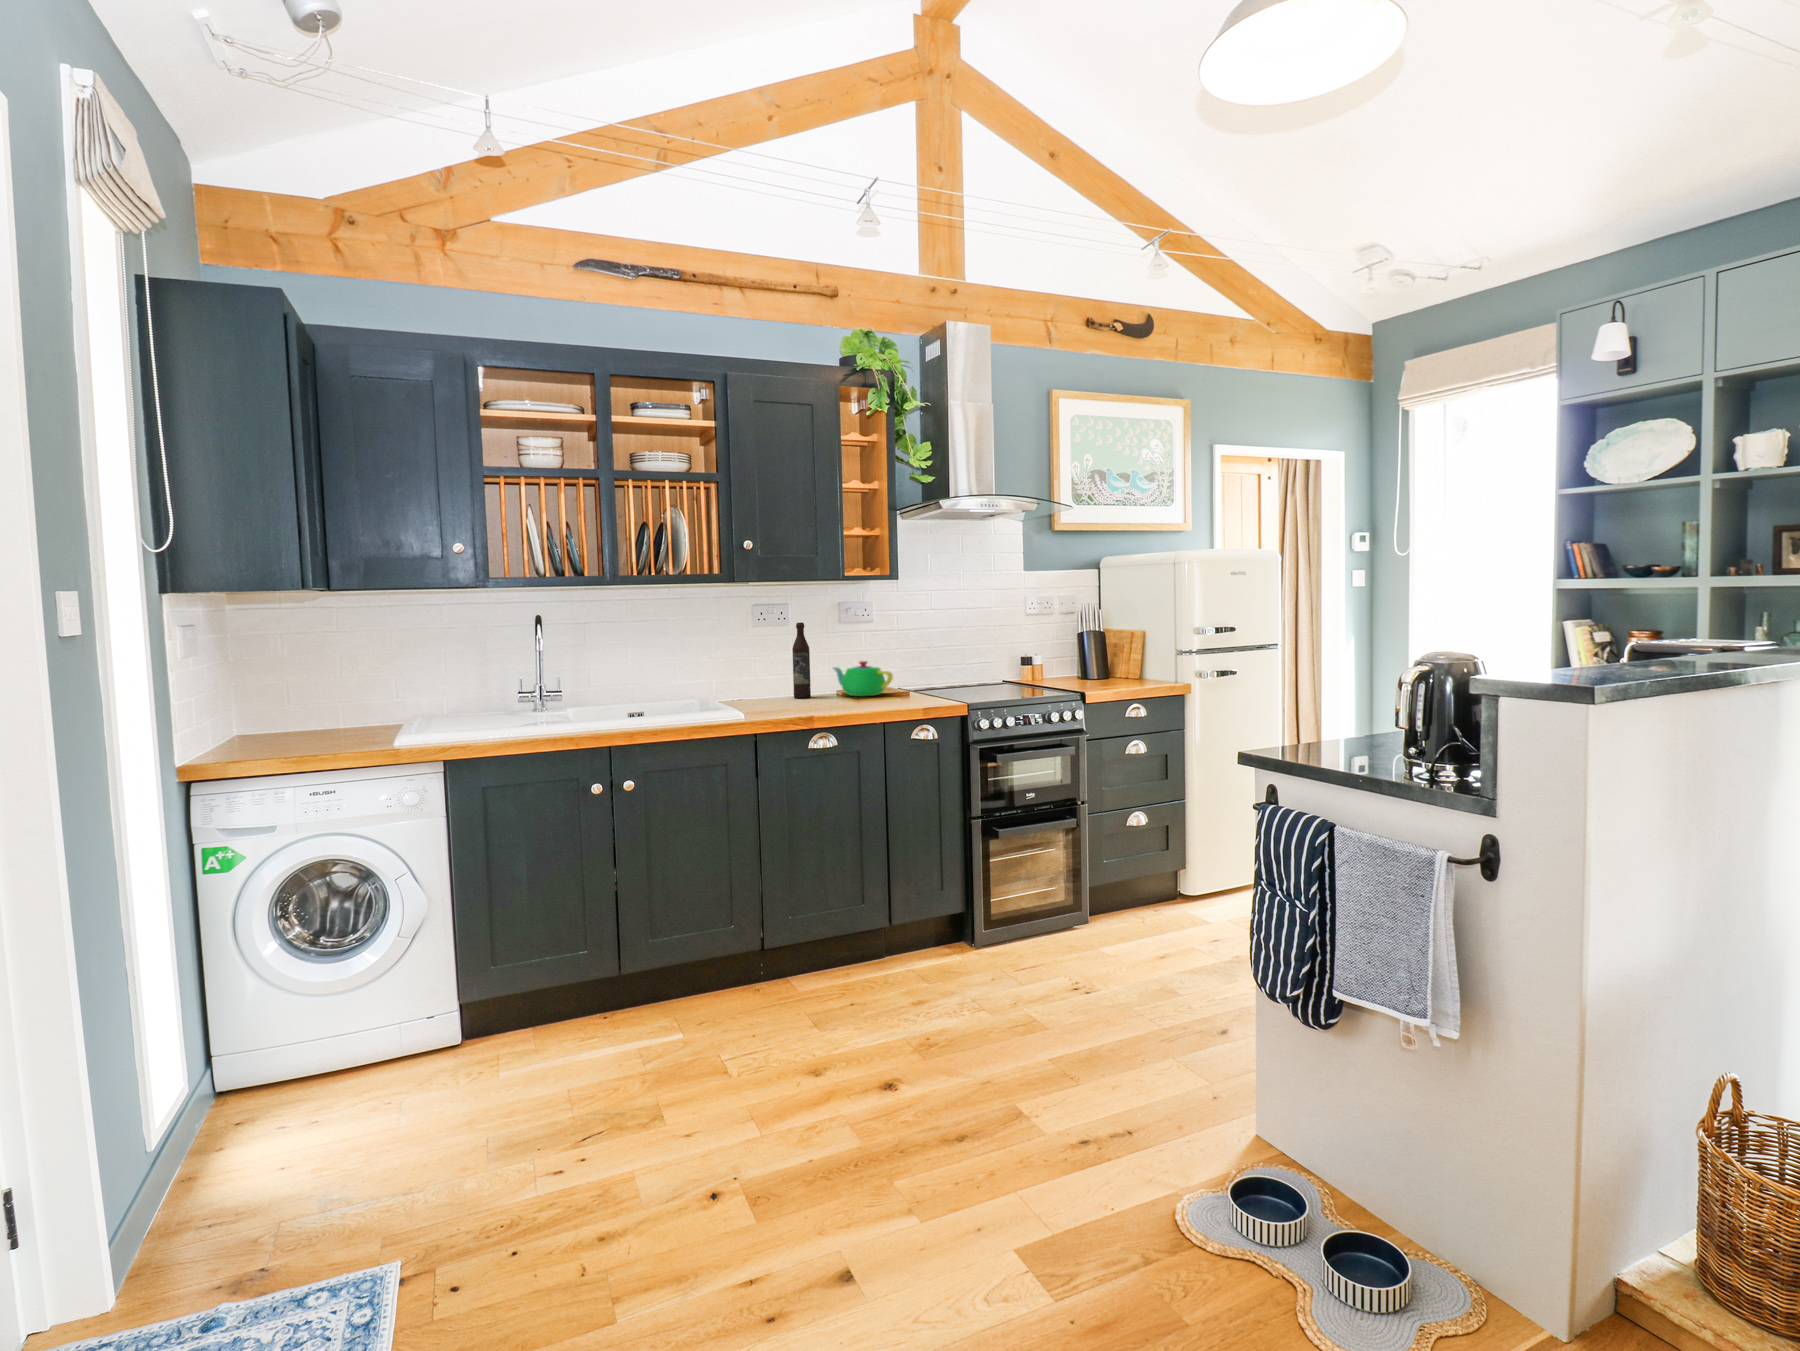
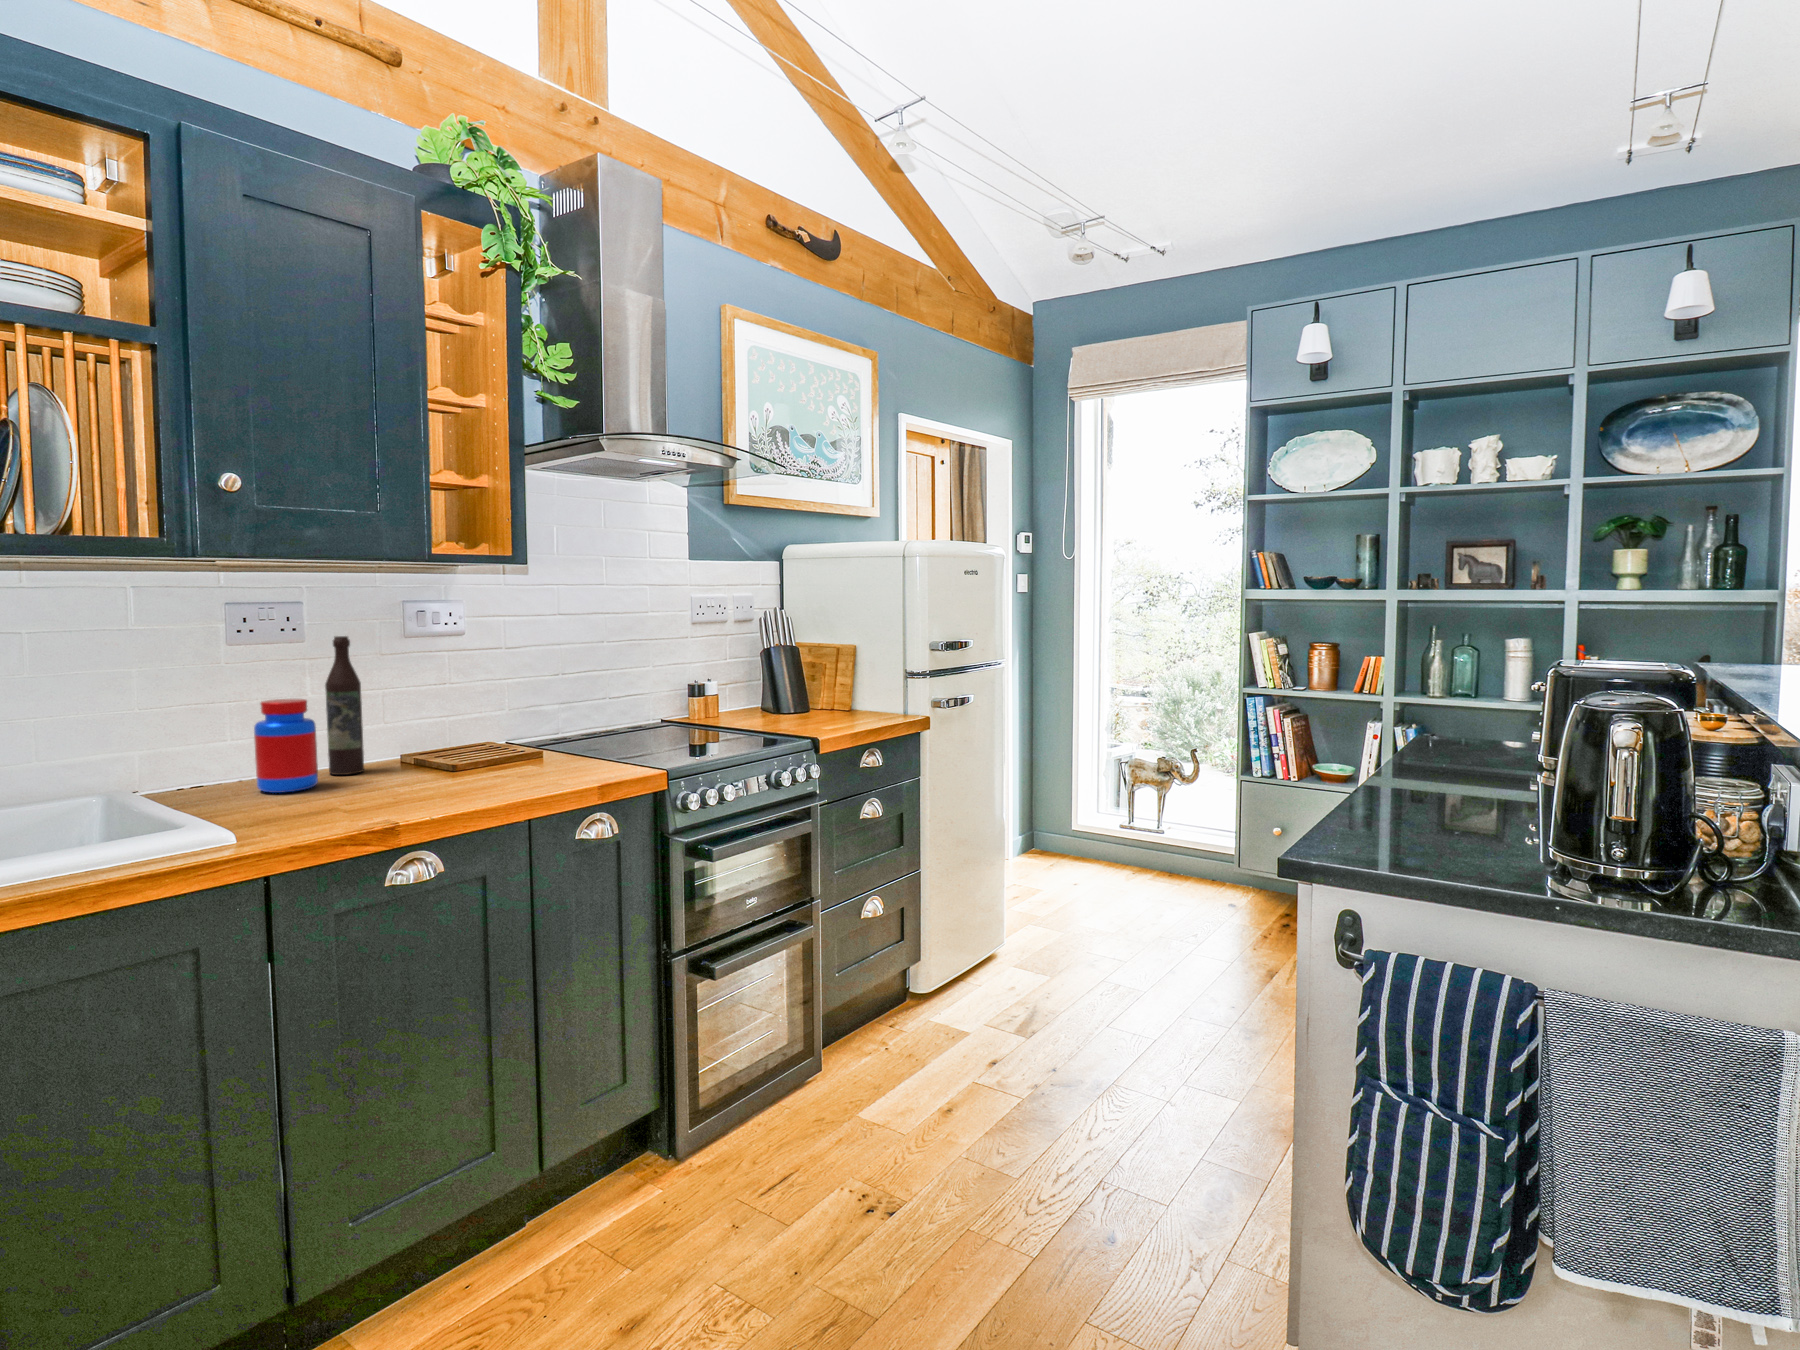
jar: none [758,655,786,703] -> present [254,699,318,793]
teapot: present [833,661,893,696] -> none [401,703,522,764]

